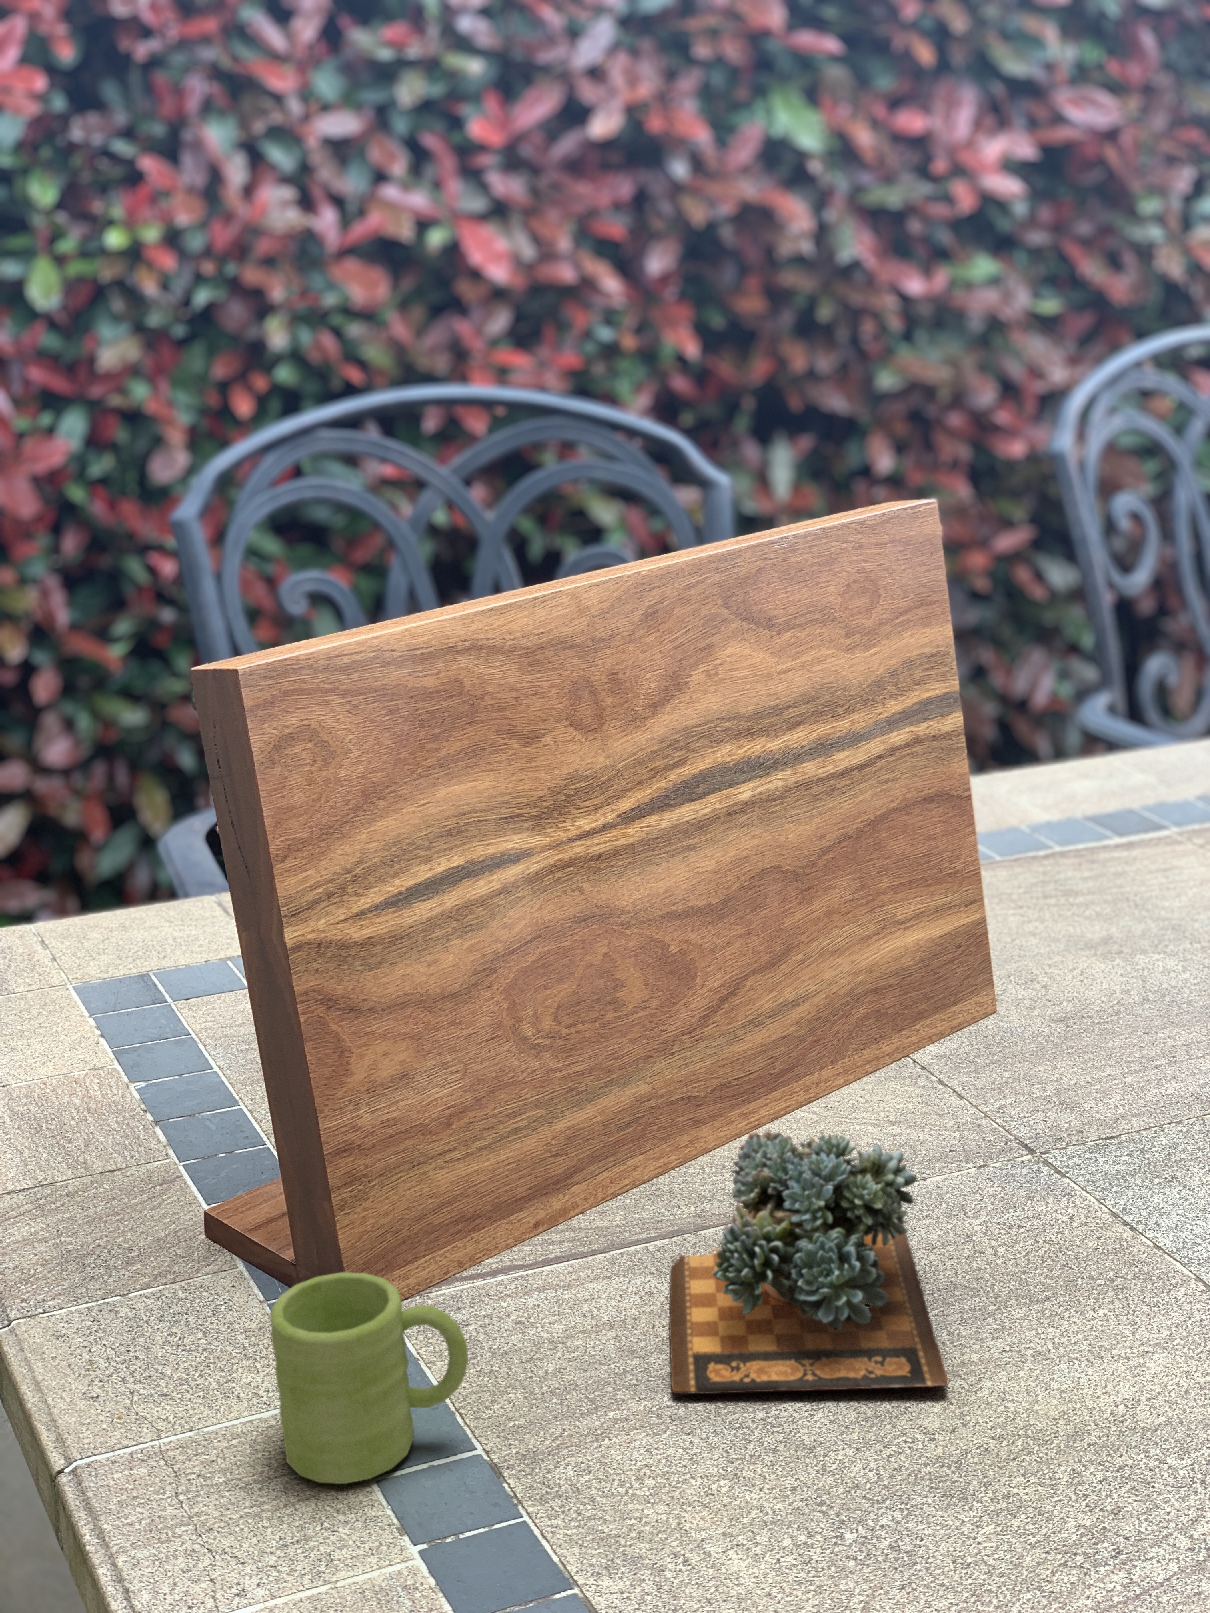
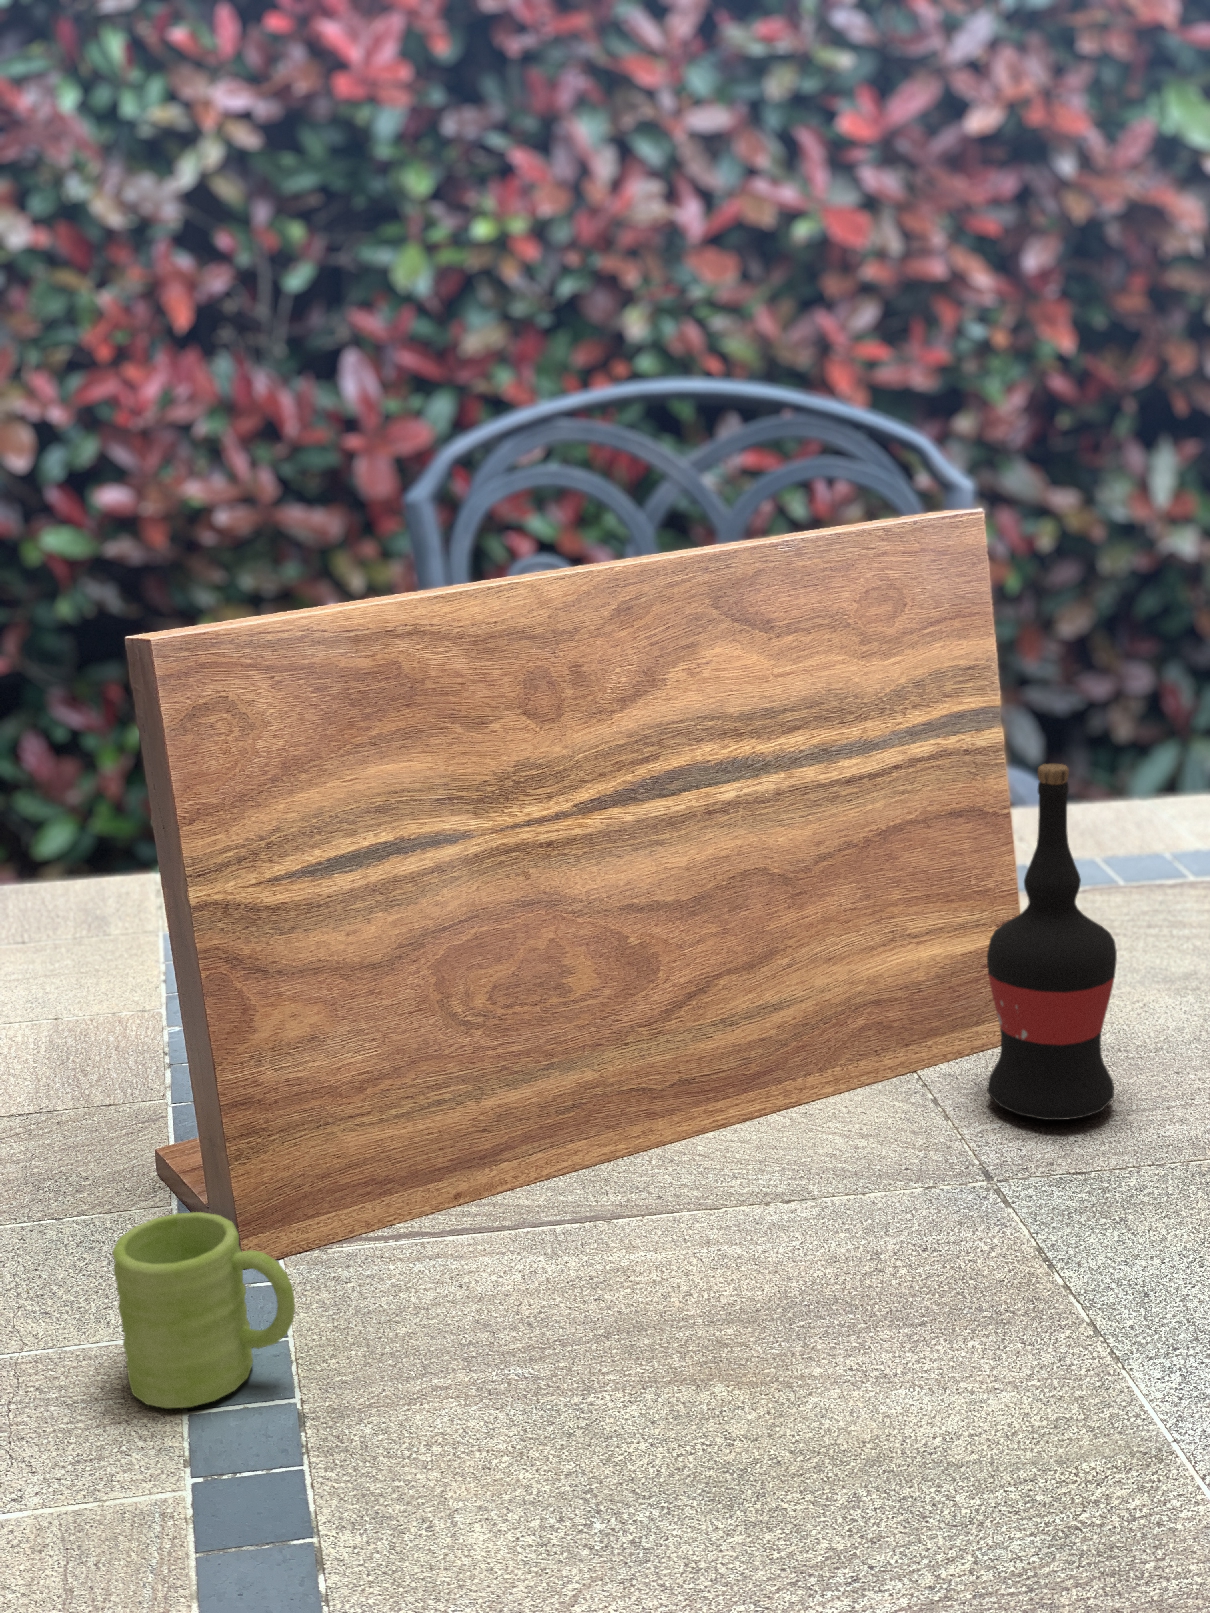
wine bottle: none [990,747,1115,1090] -> present [987,764,1117,1120]
succulent plant: present [669,1132,948,1394] -> none [503,1125,820,1396]

